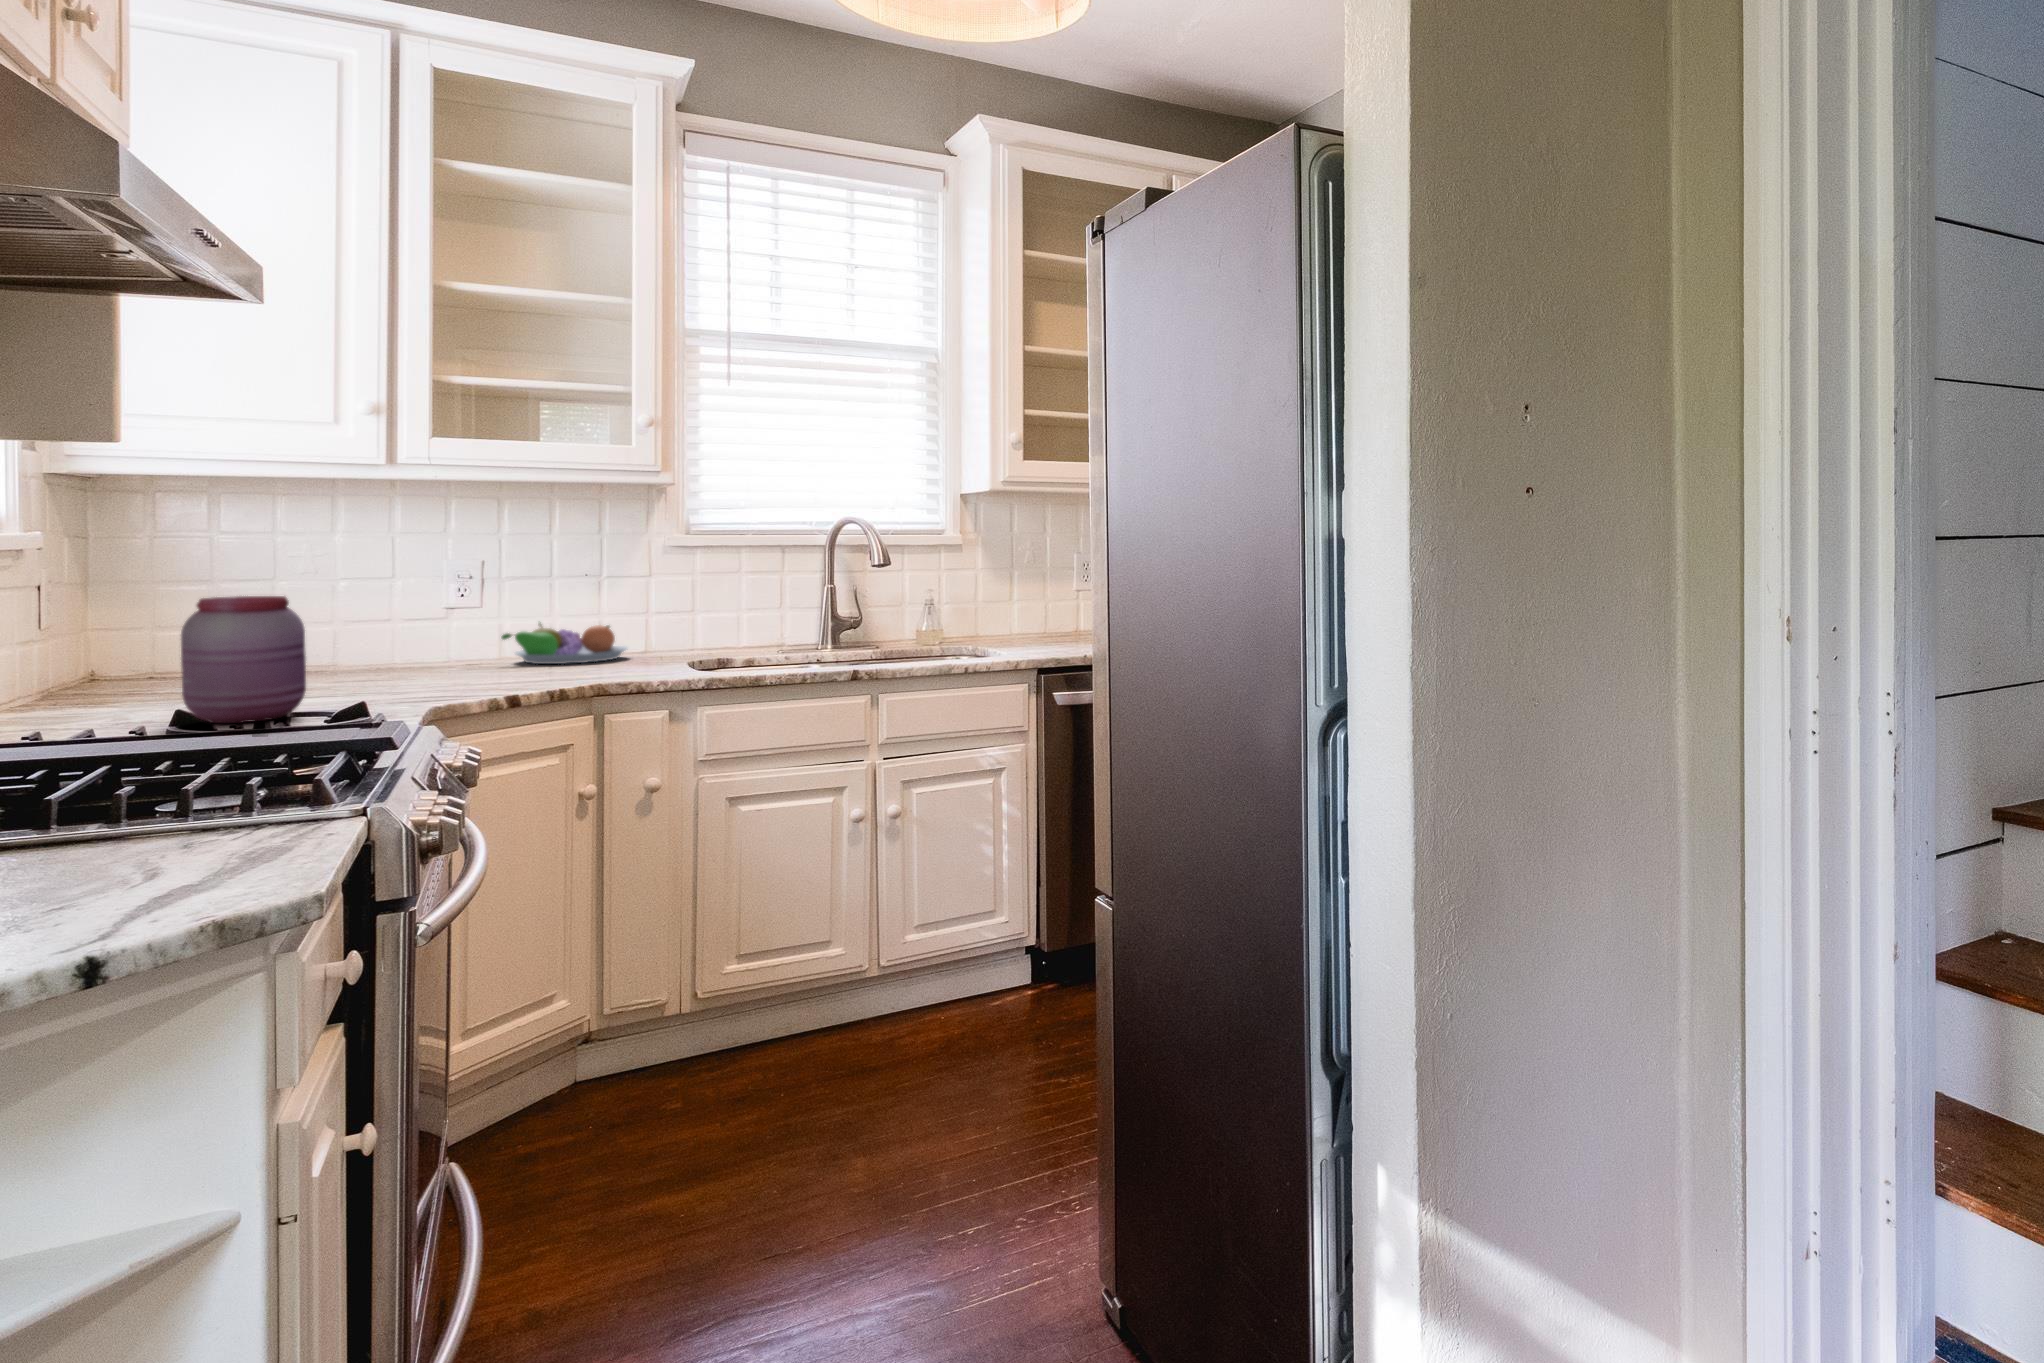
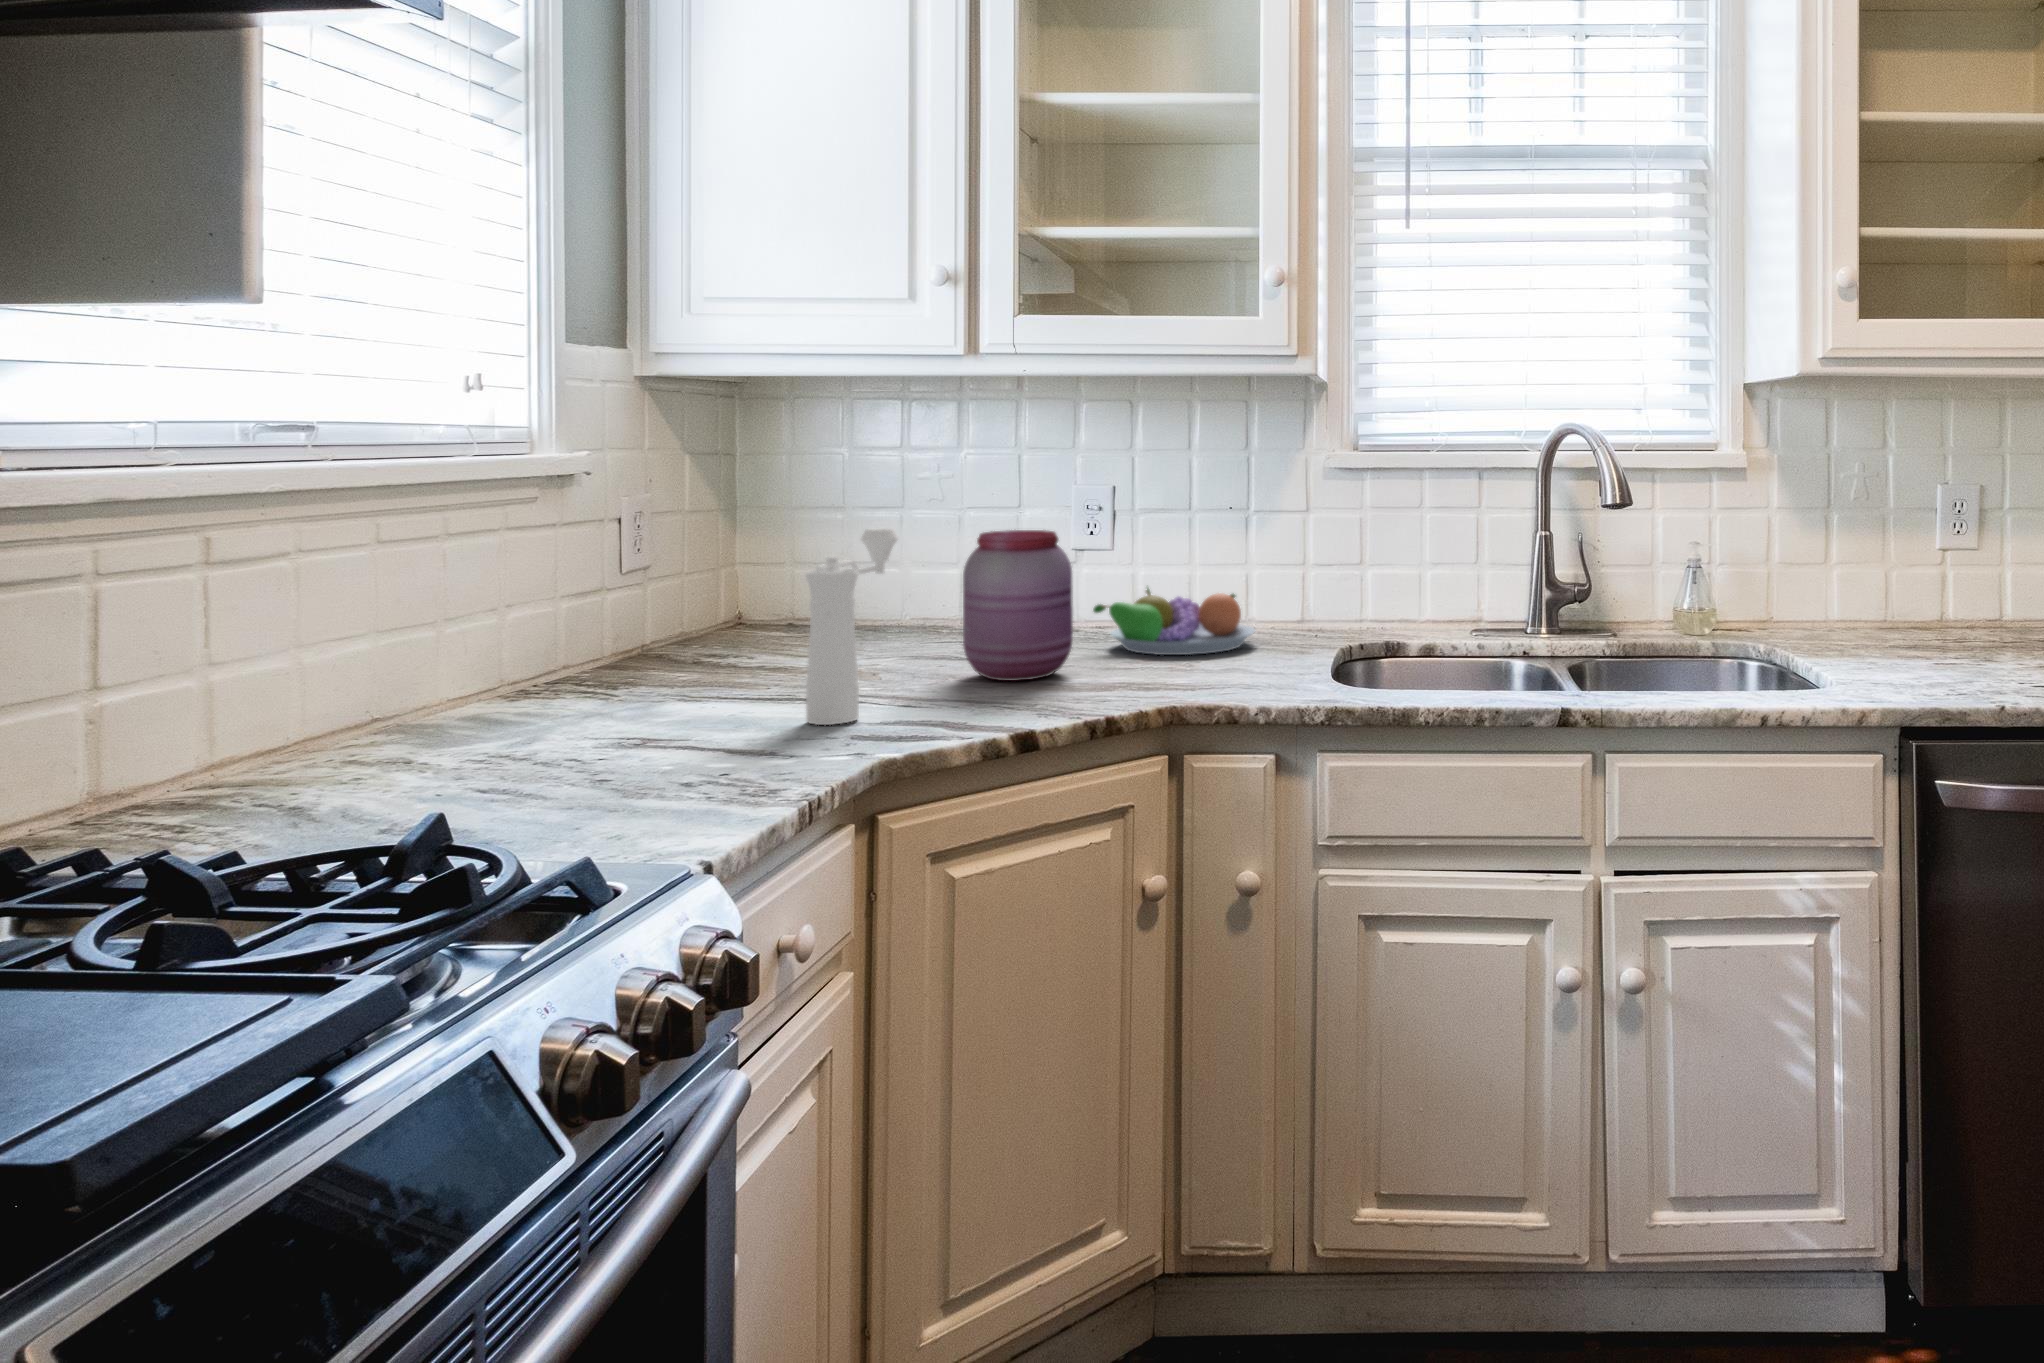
pepper mill: none [324,577,383,700] -> present [806,527,898,725]
jar: present [181,596,306,723] -> present [963,530,1073,681]

